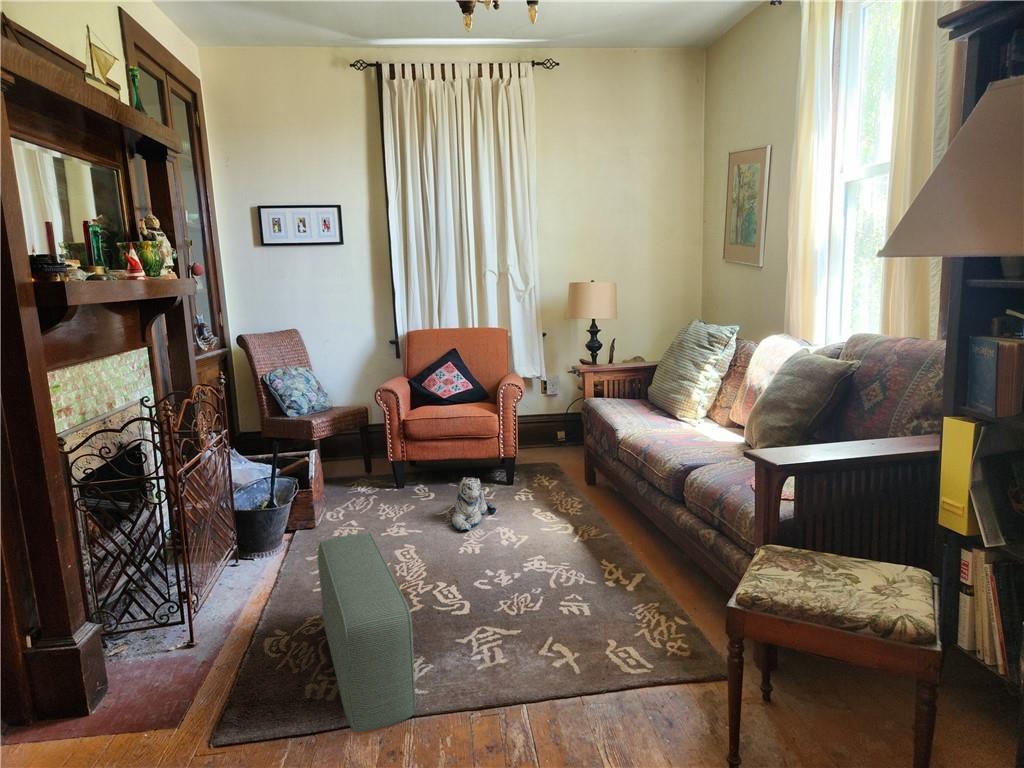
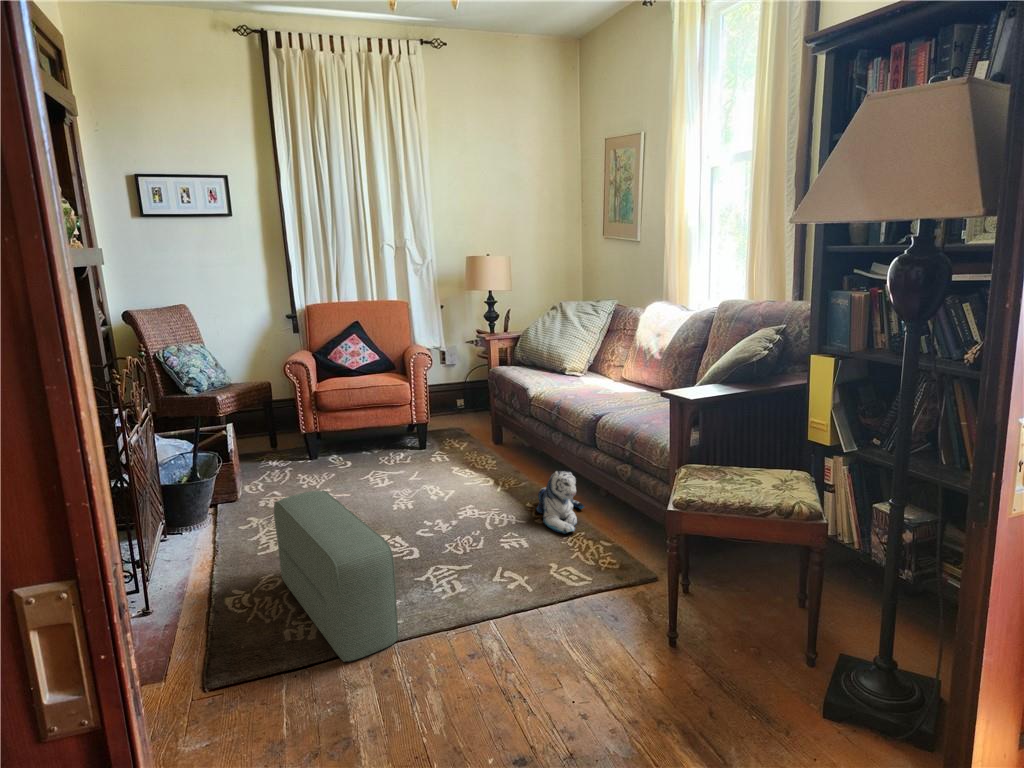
plush toy: present [452,477,496,531] -> present [536,471,584,534]

